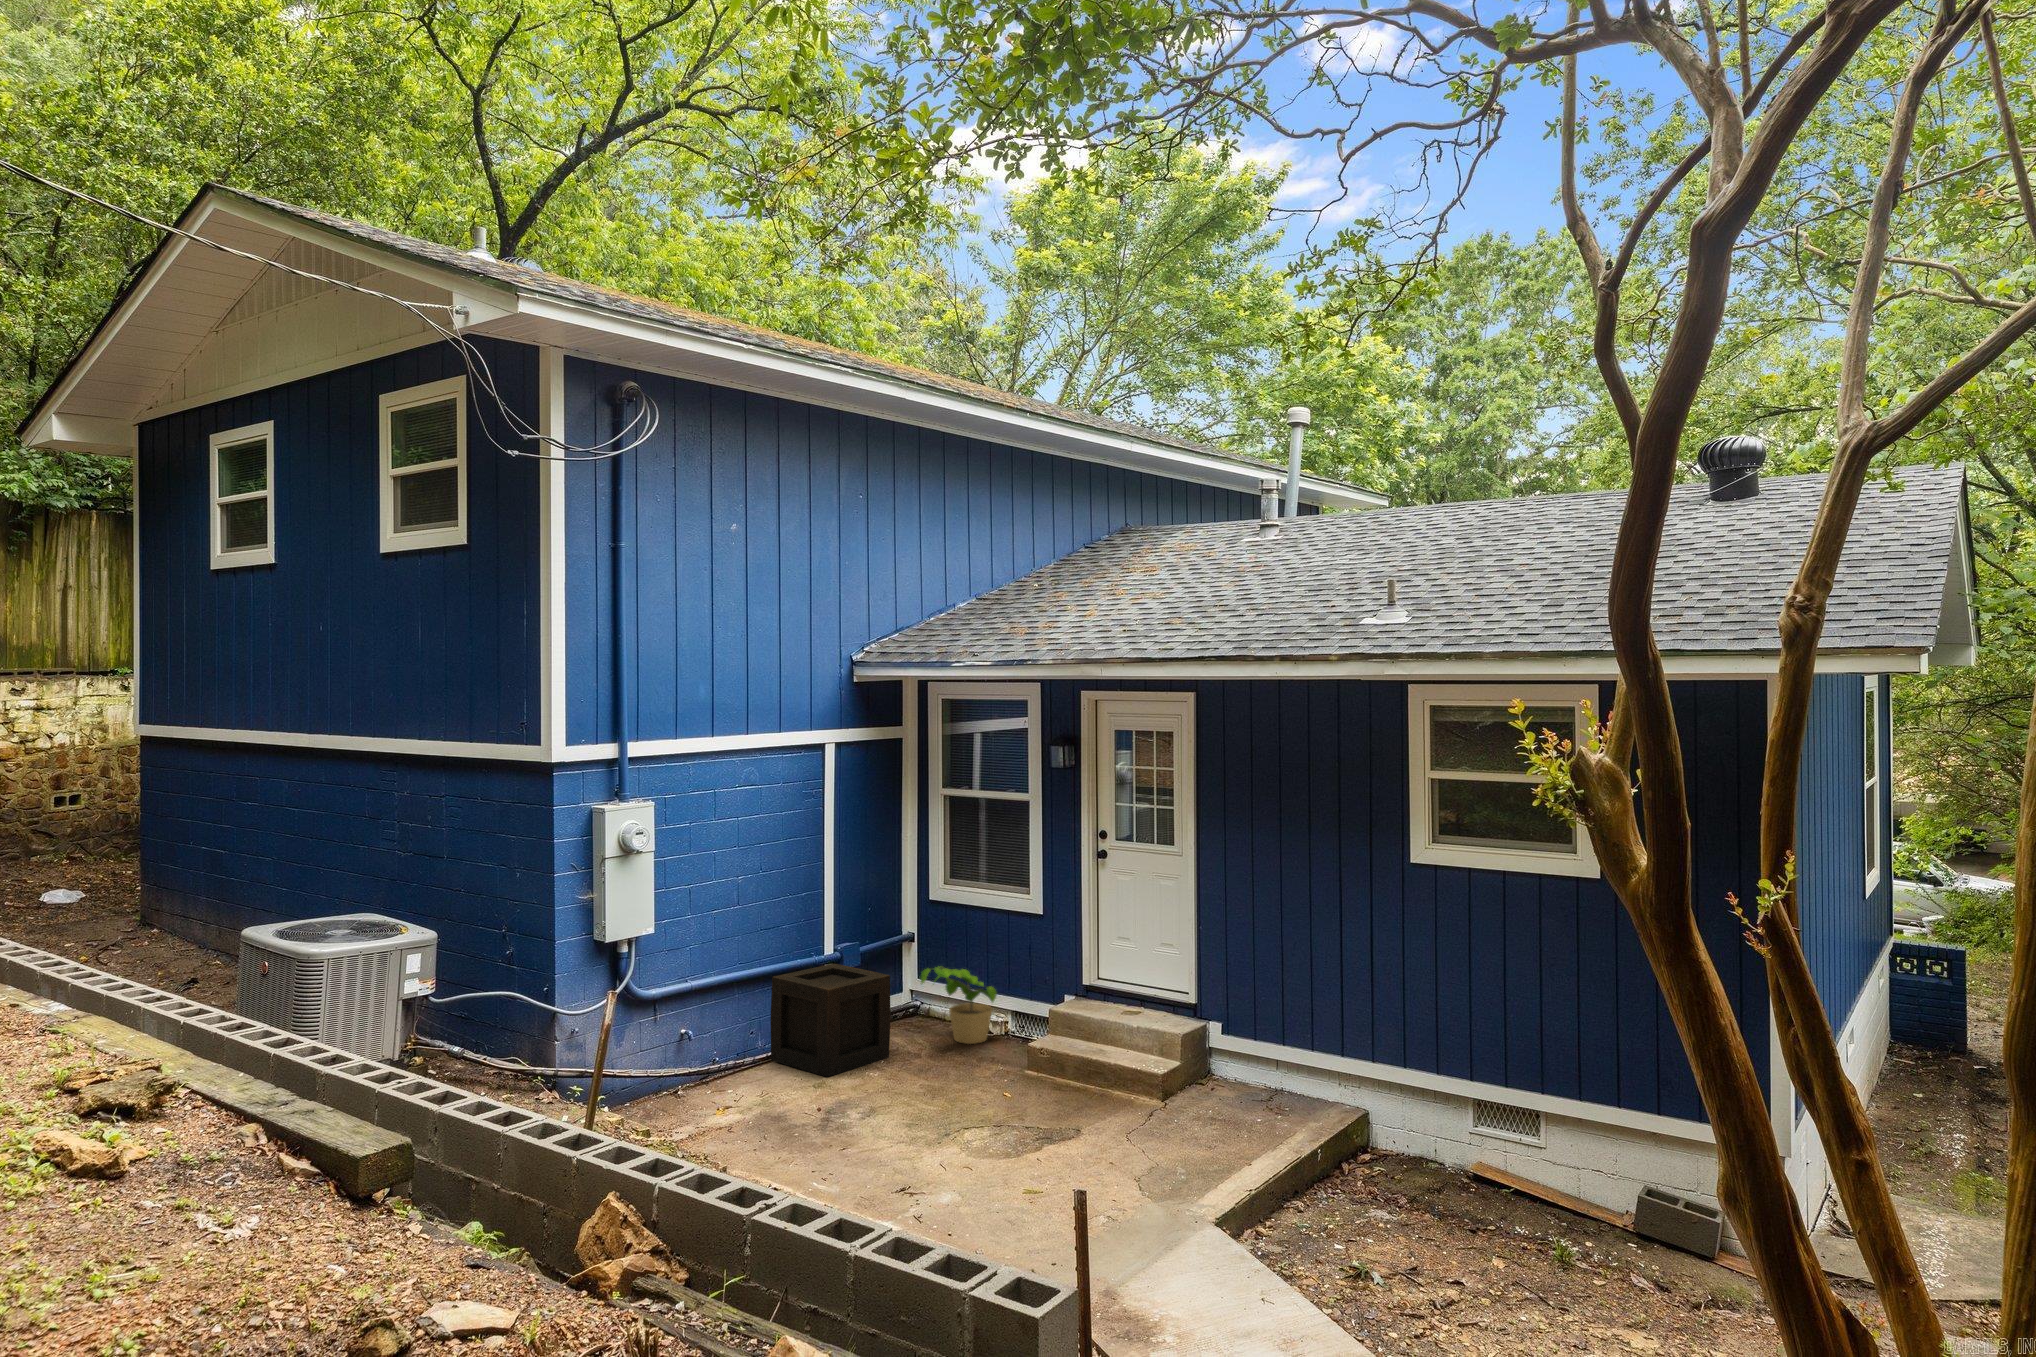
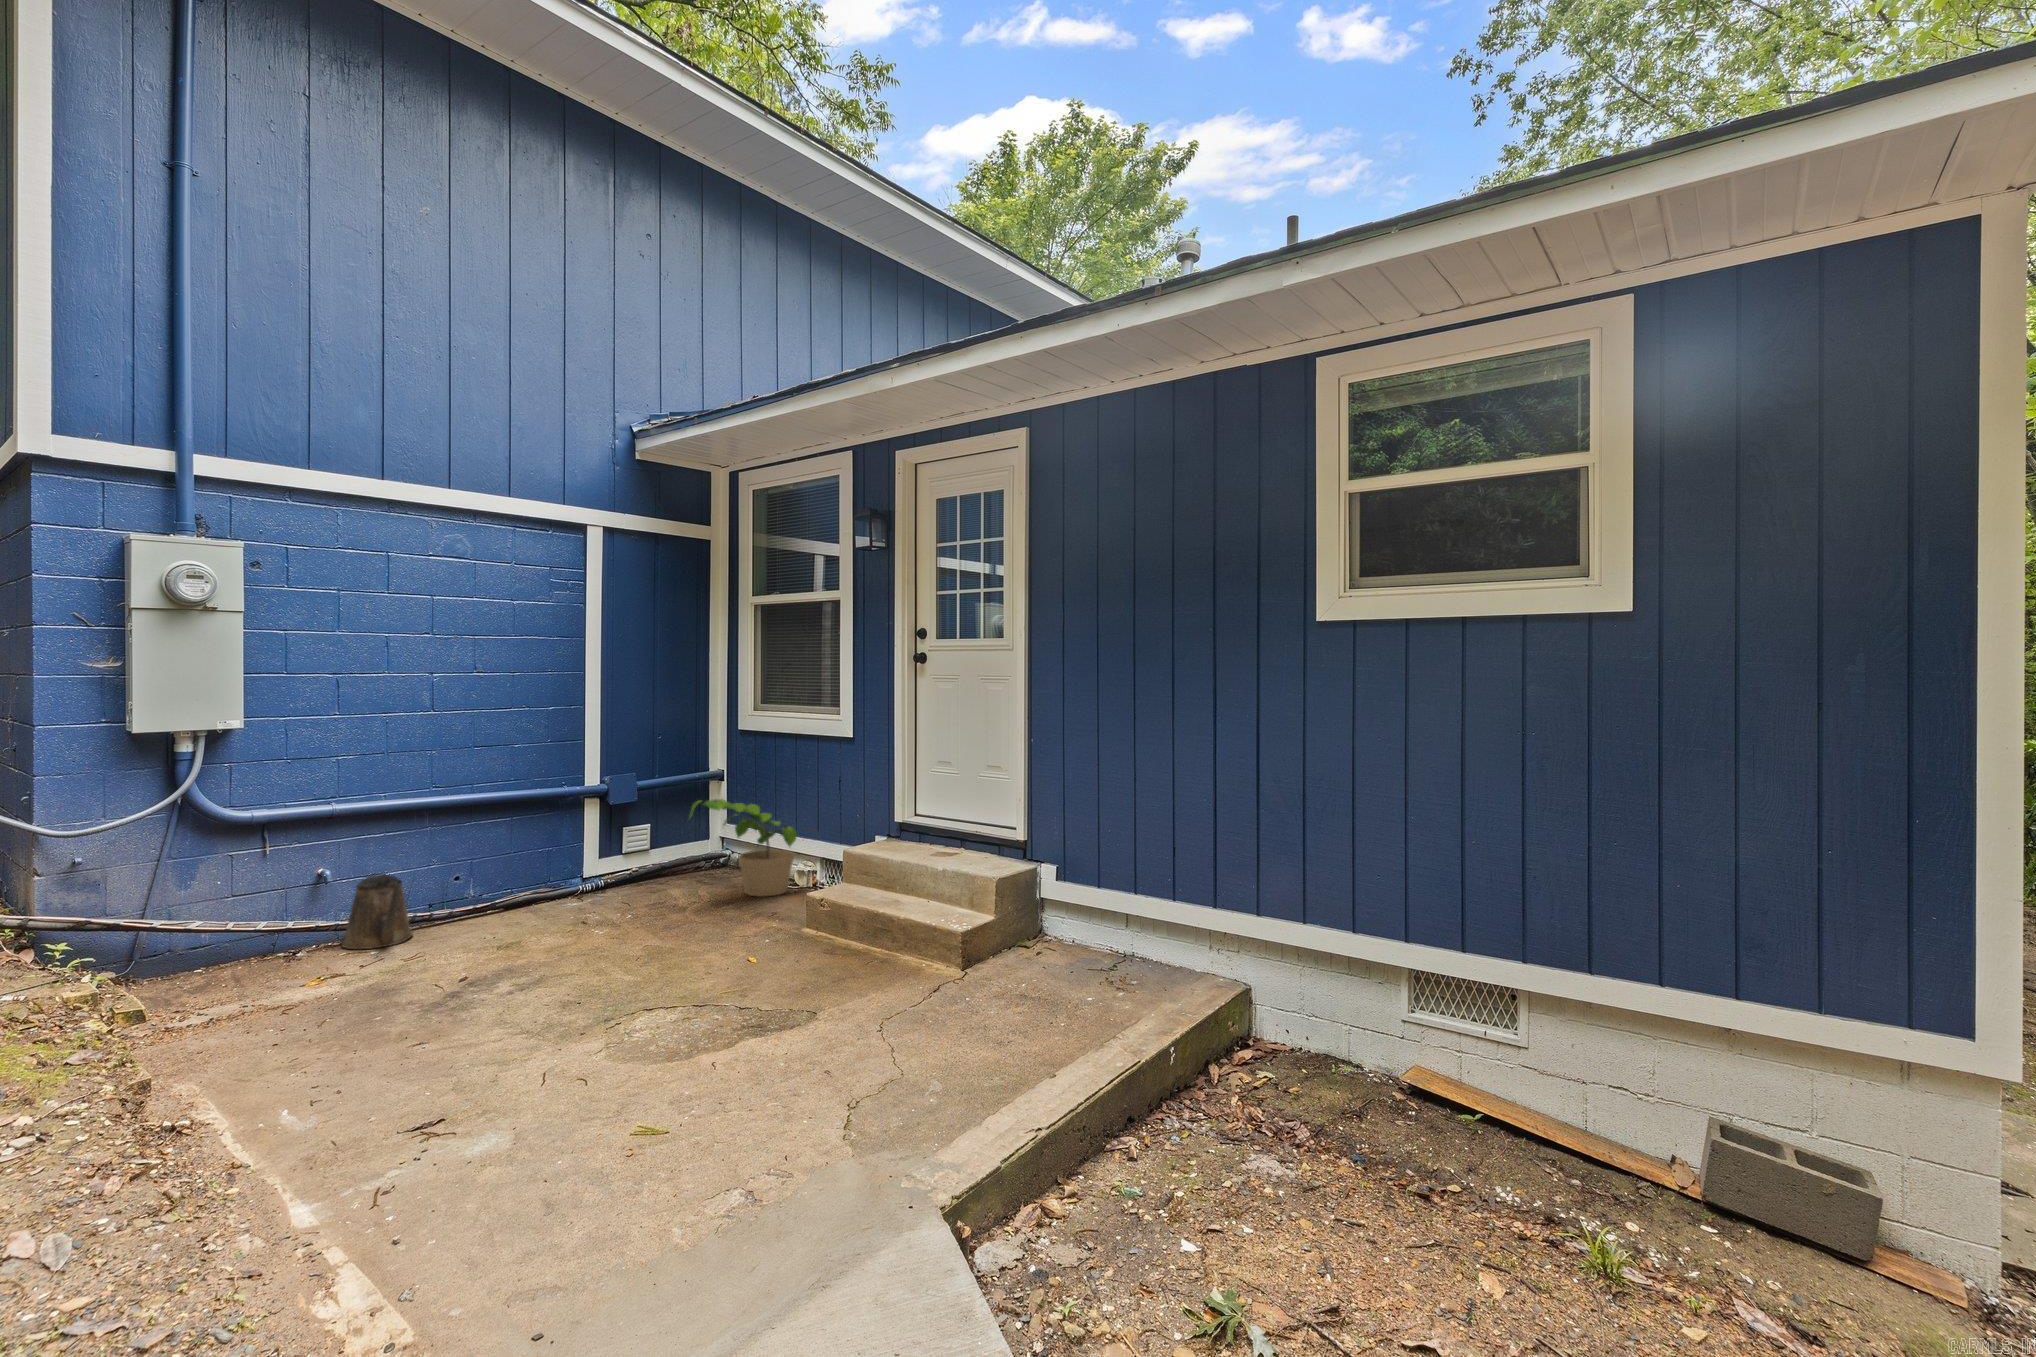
wooden crate: present [771,964,891,1077] -> none [483,797,644,933]
watering can: none [706,1034,764,1090] -> present [342,874,412,949]

